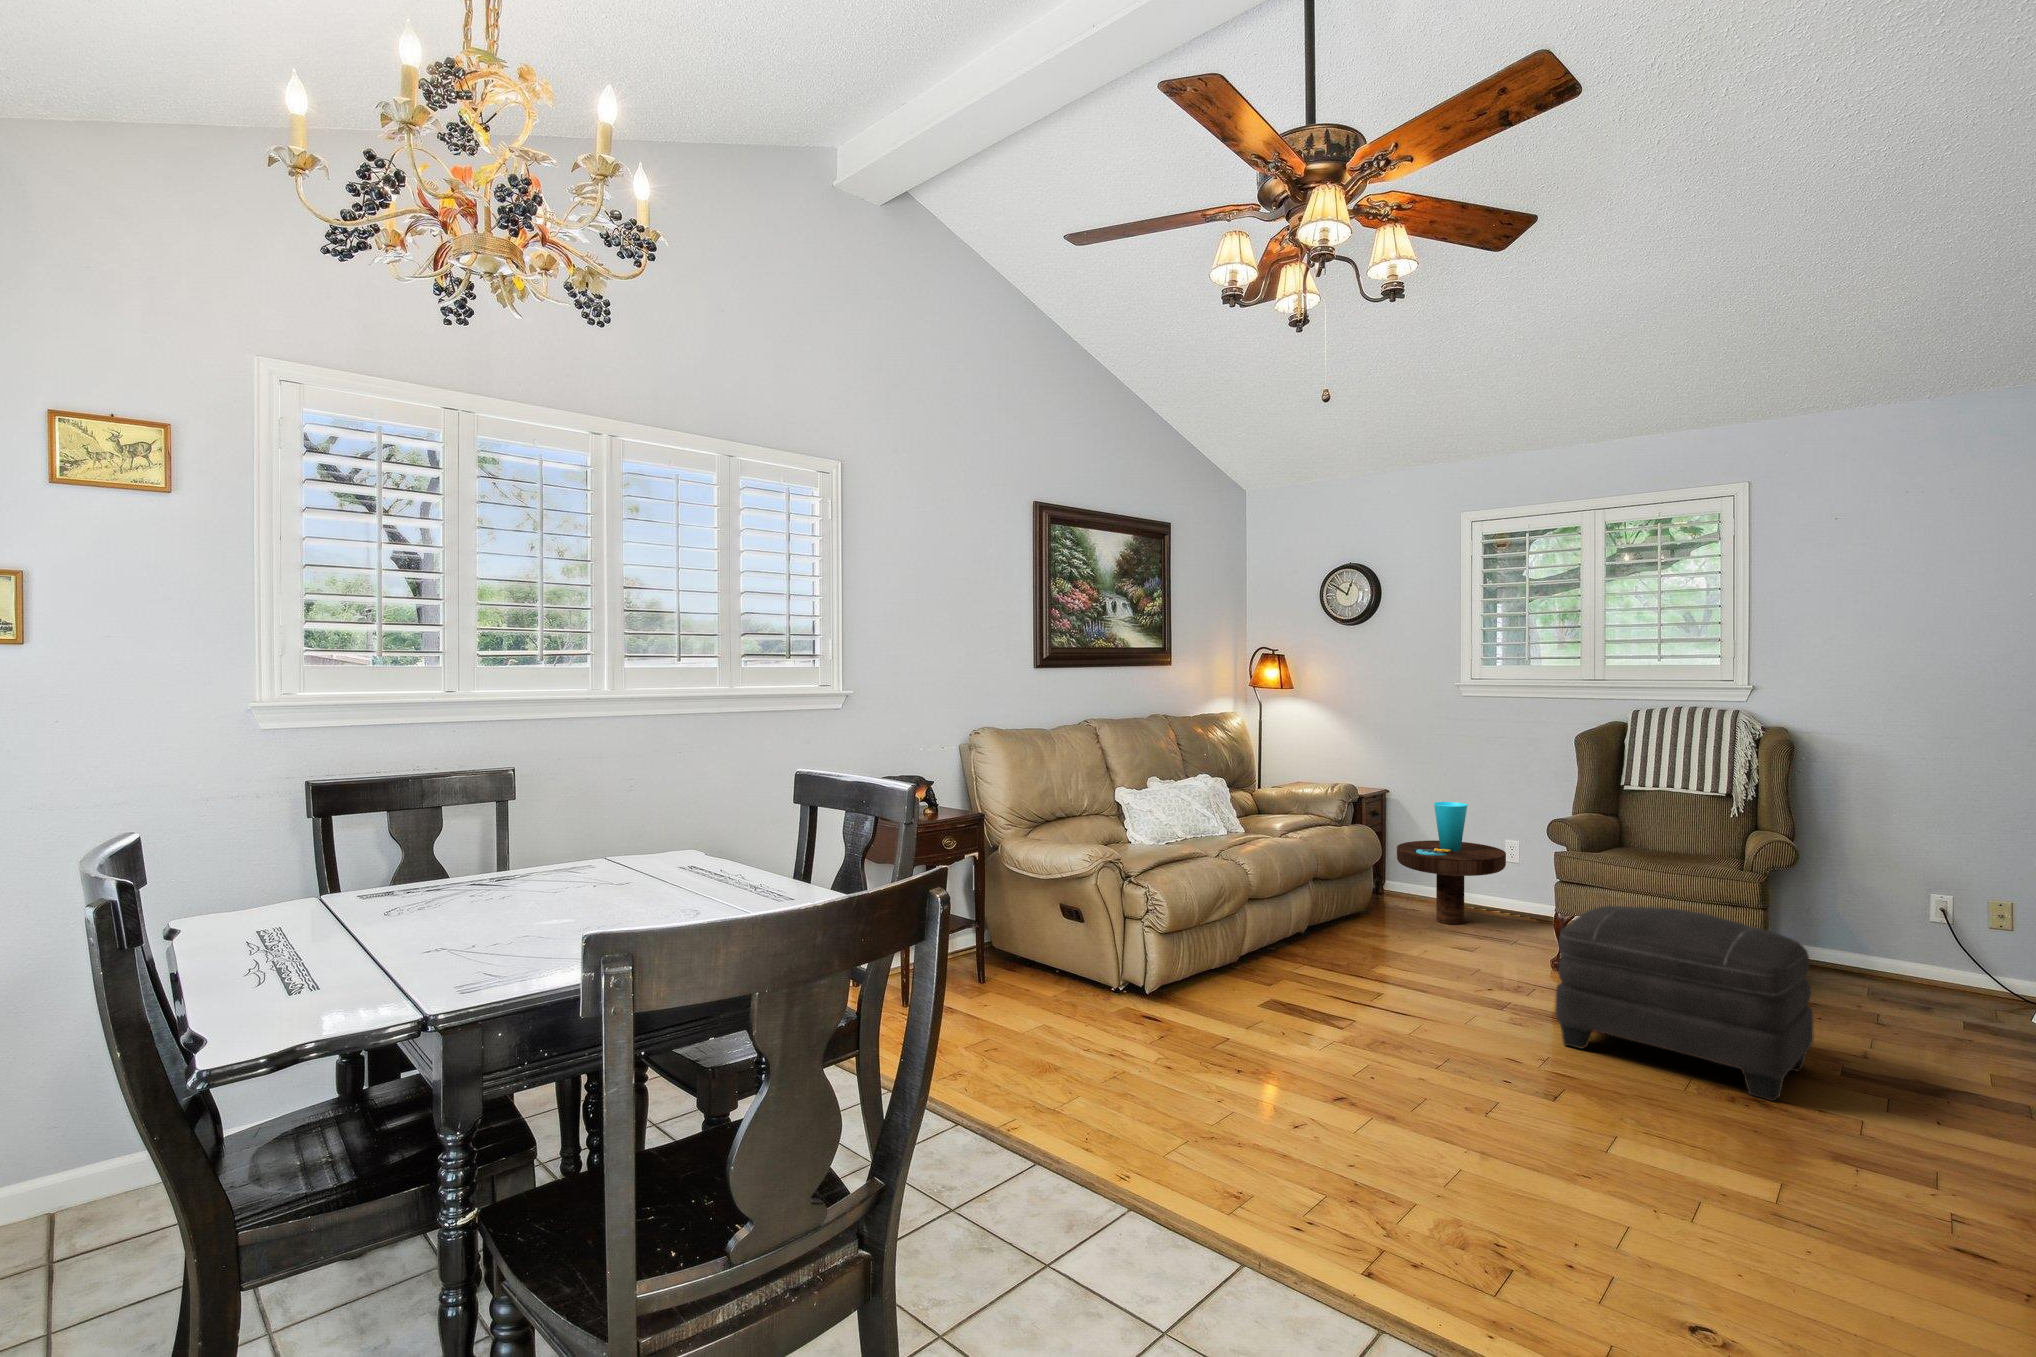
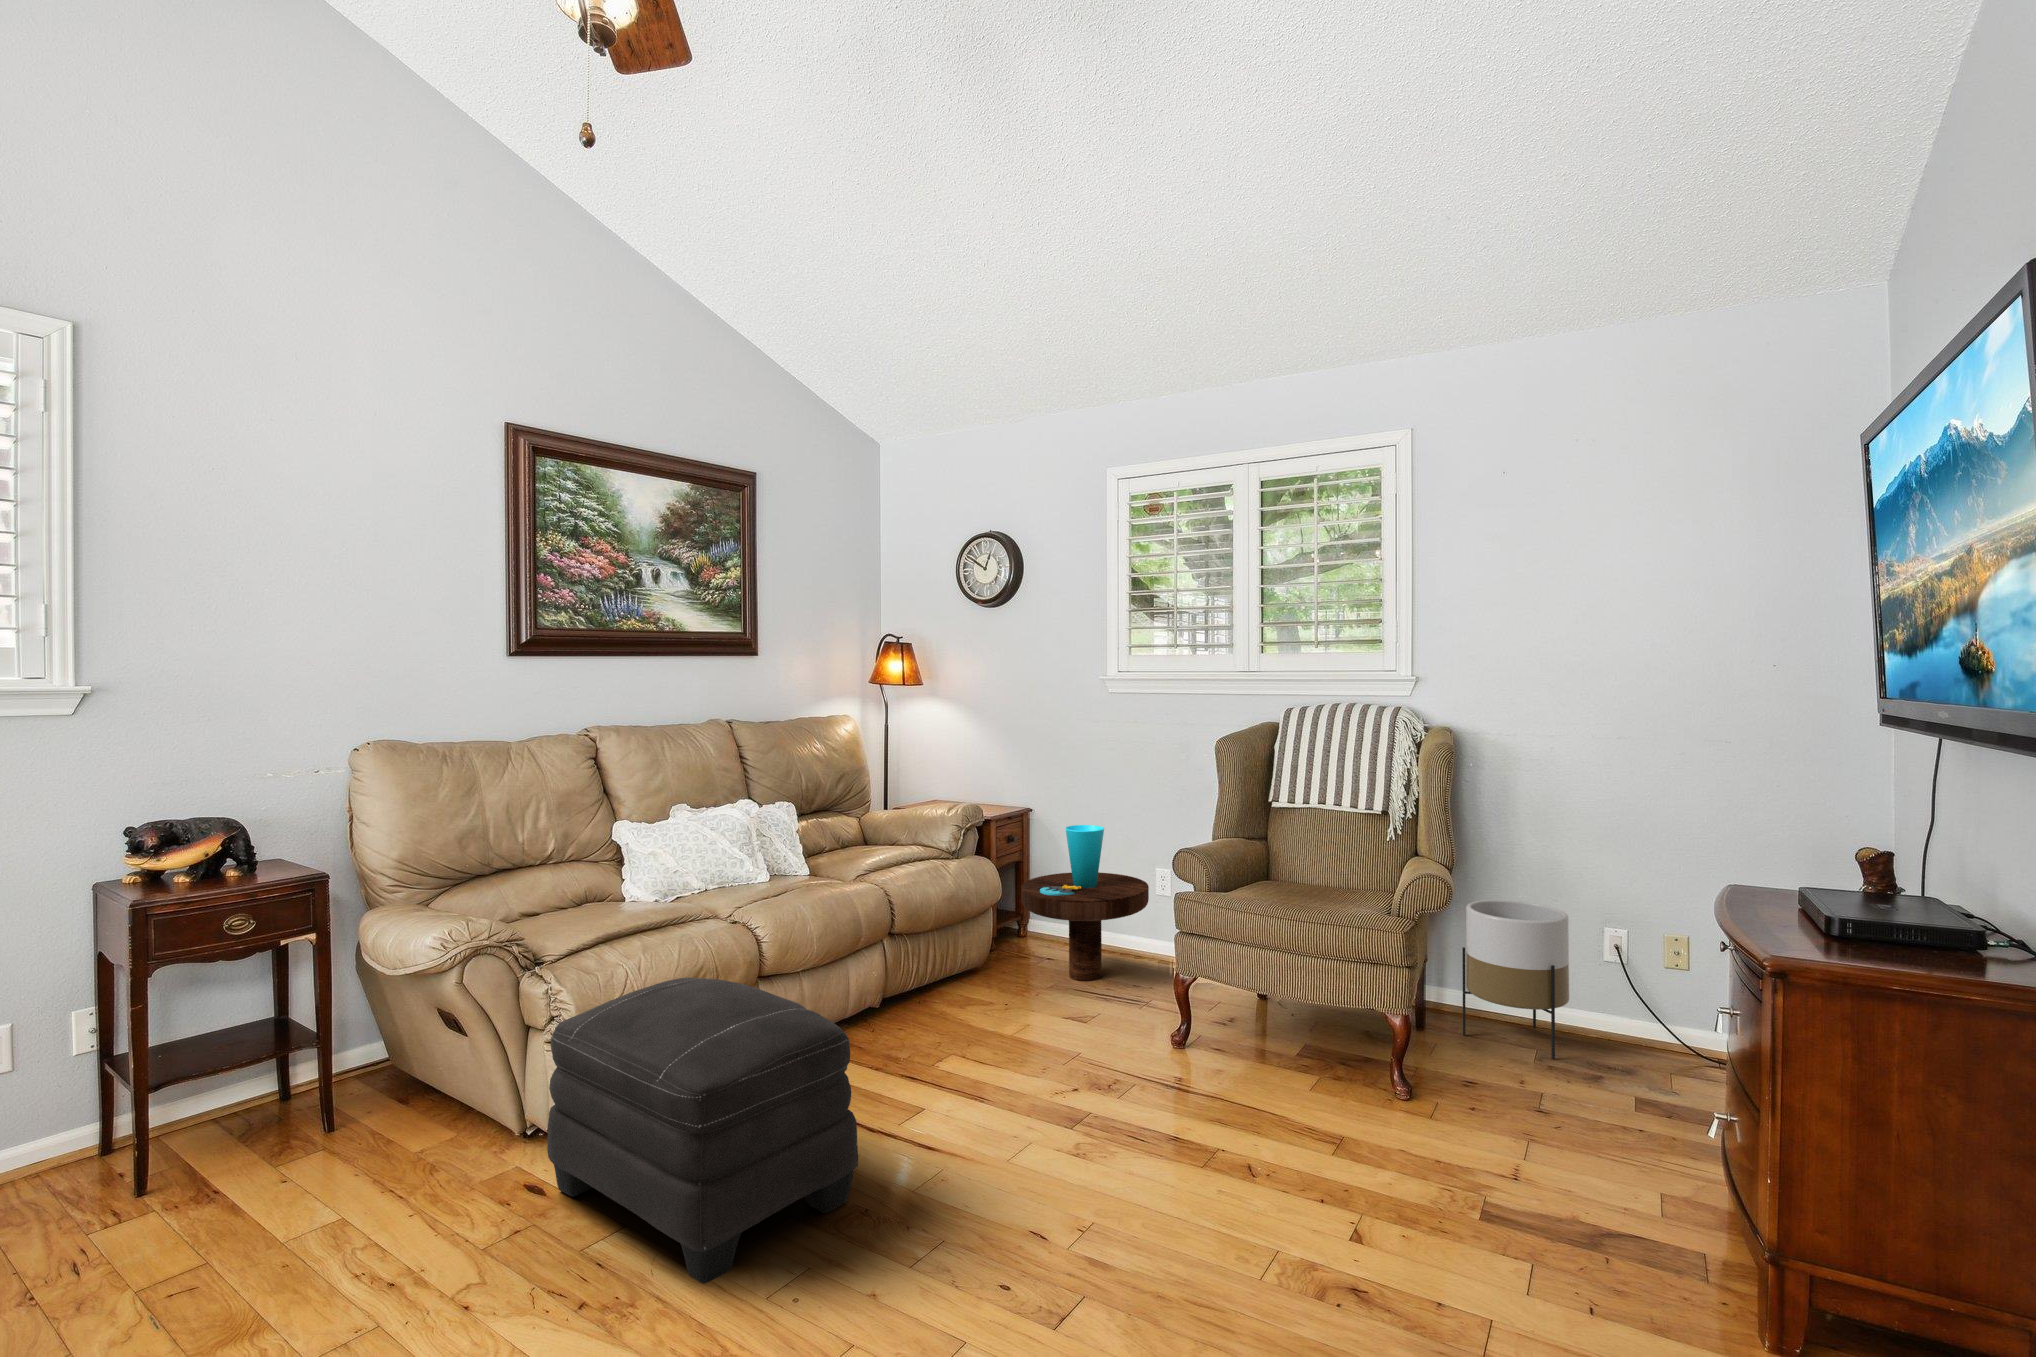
planter: none [1799,869,1898,993] -> present [1462,900,1569,1059]
ottoman: present [1555,906,1814,1101] -> present [547,977,859,1284]

